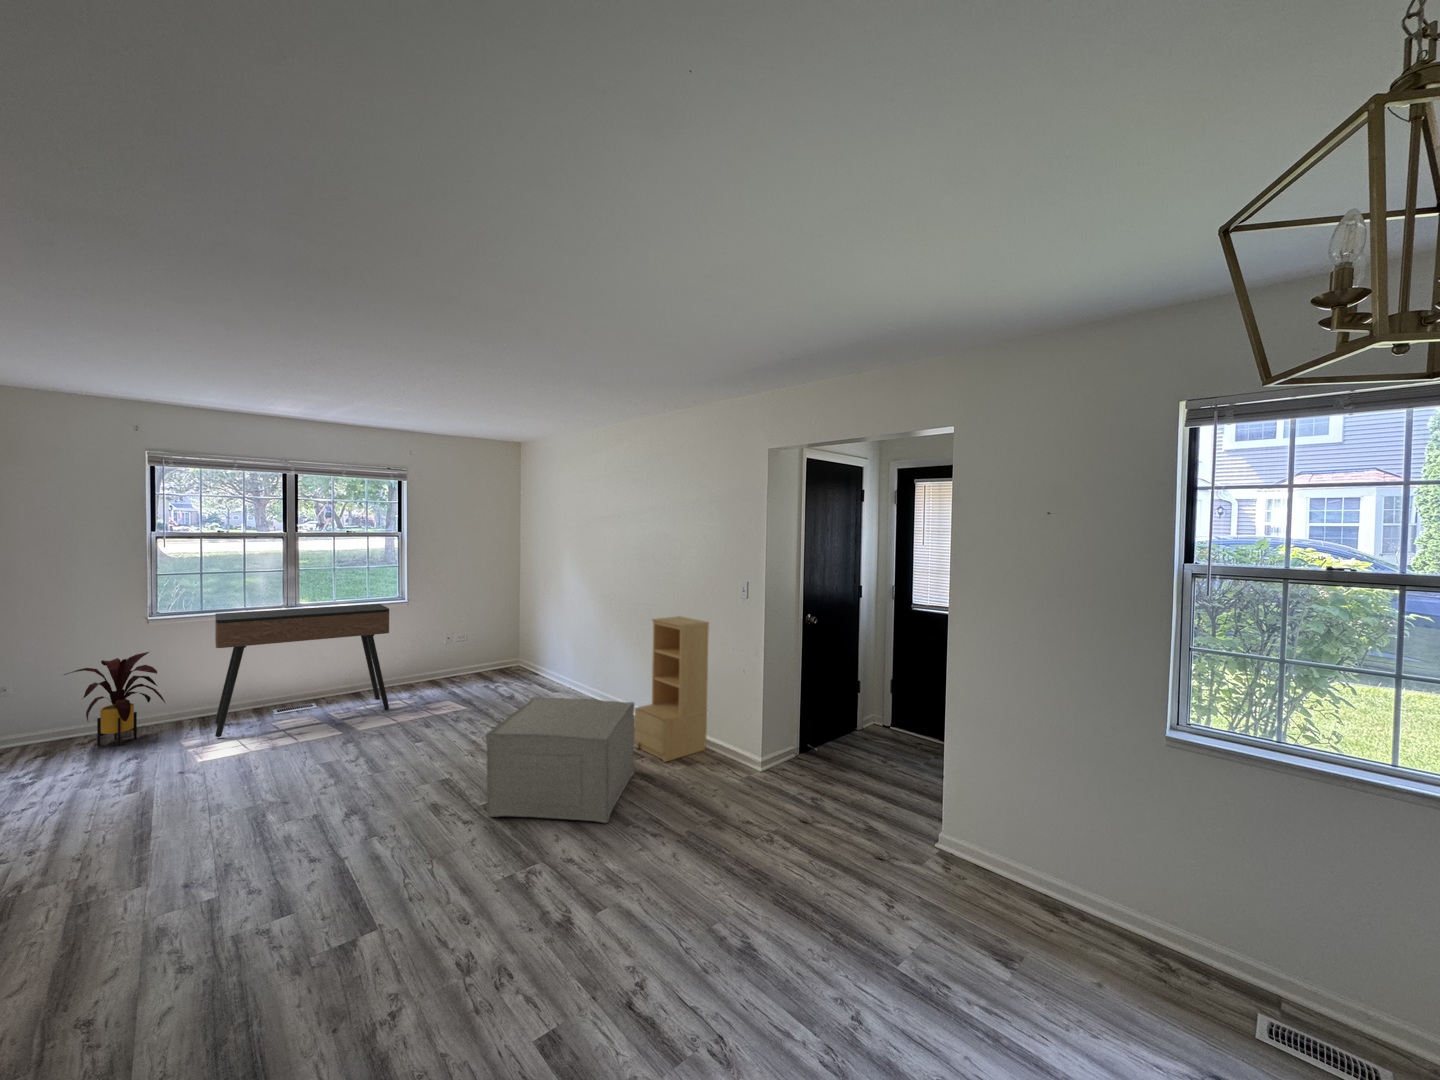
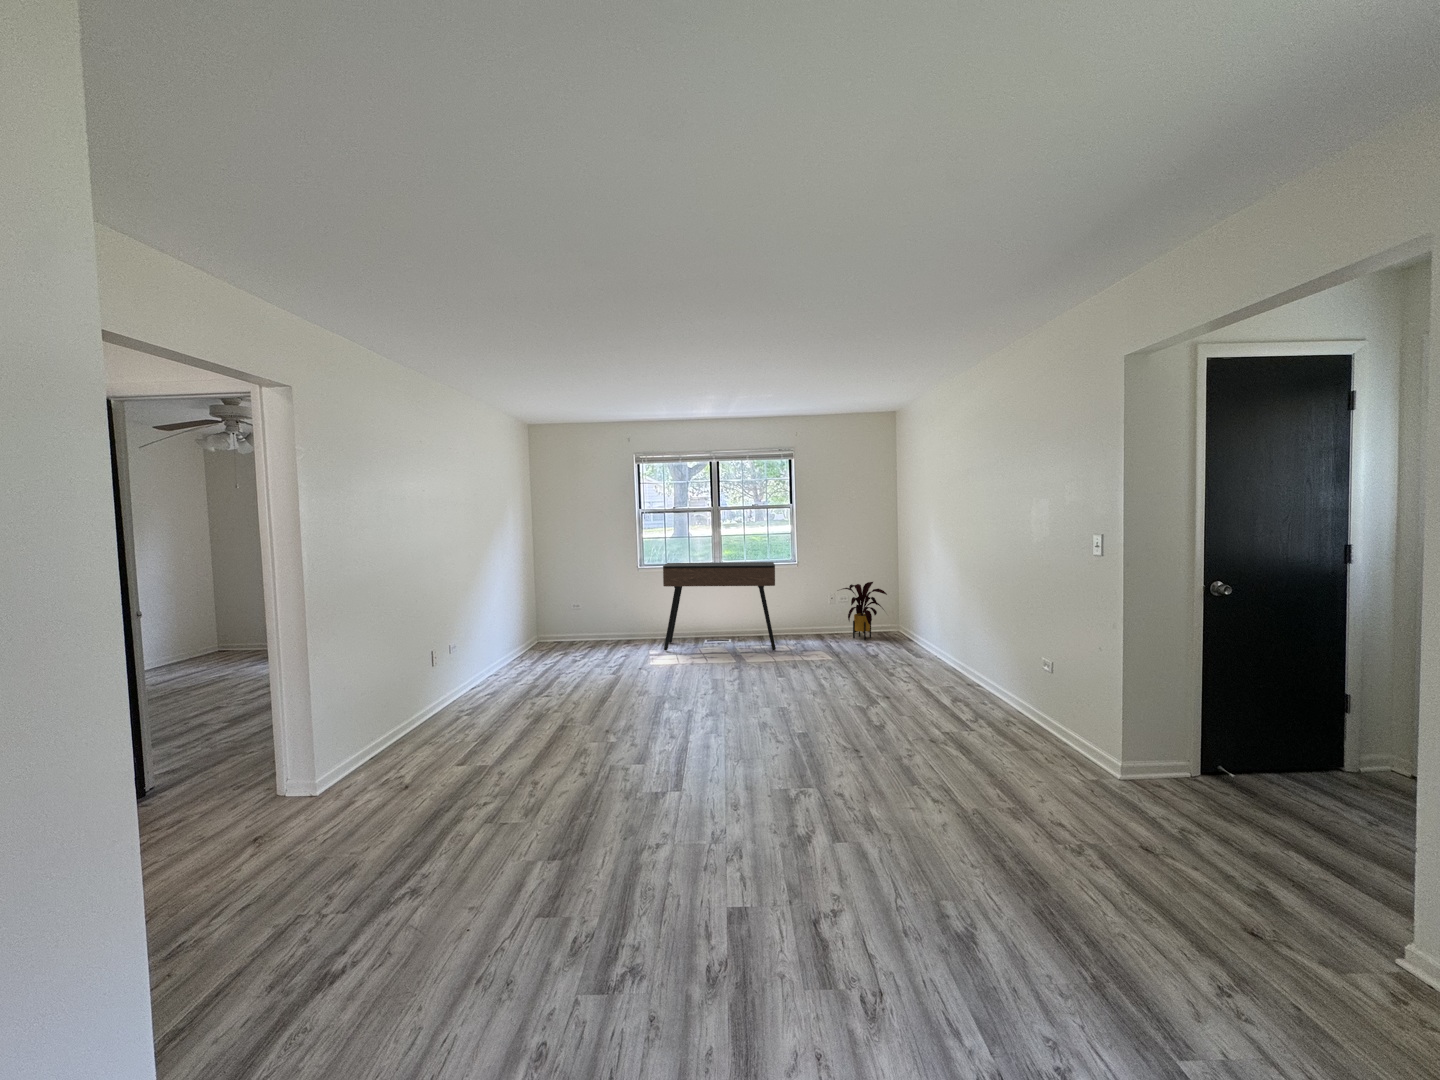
bookshelf: present [634,616,709,762] -> none [969,581,1060,741]
house plant: present [64,652,165,746] -> present [841,582,887,640]
ottoman: present [486,697,635,823] -> none [793,647,955,776]

